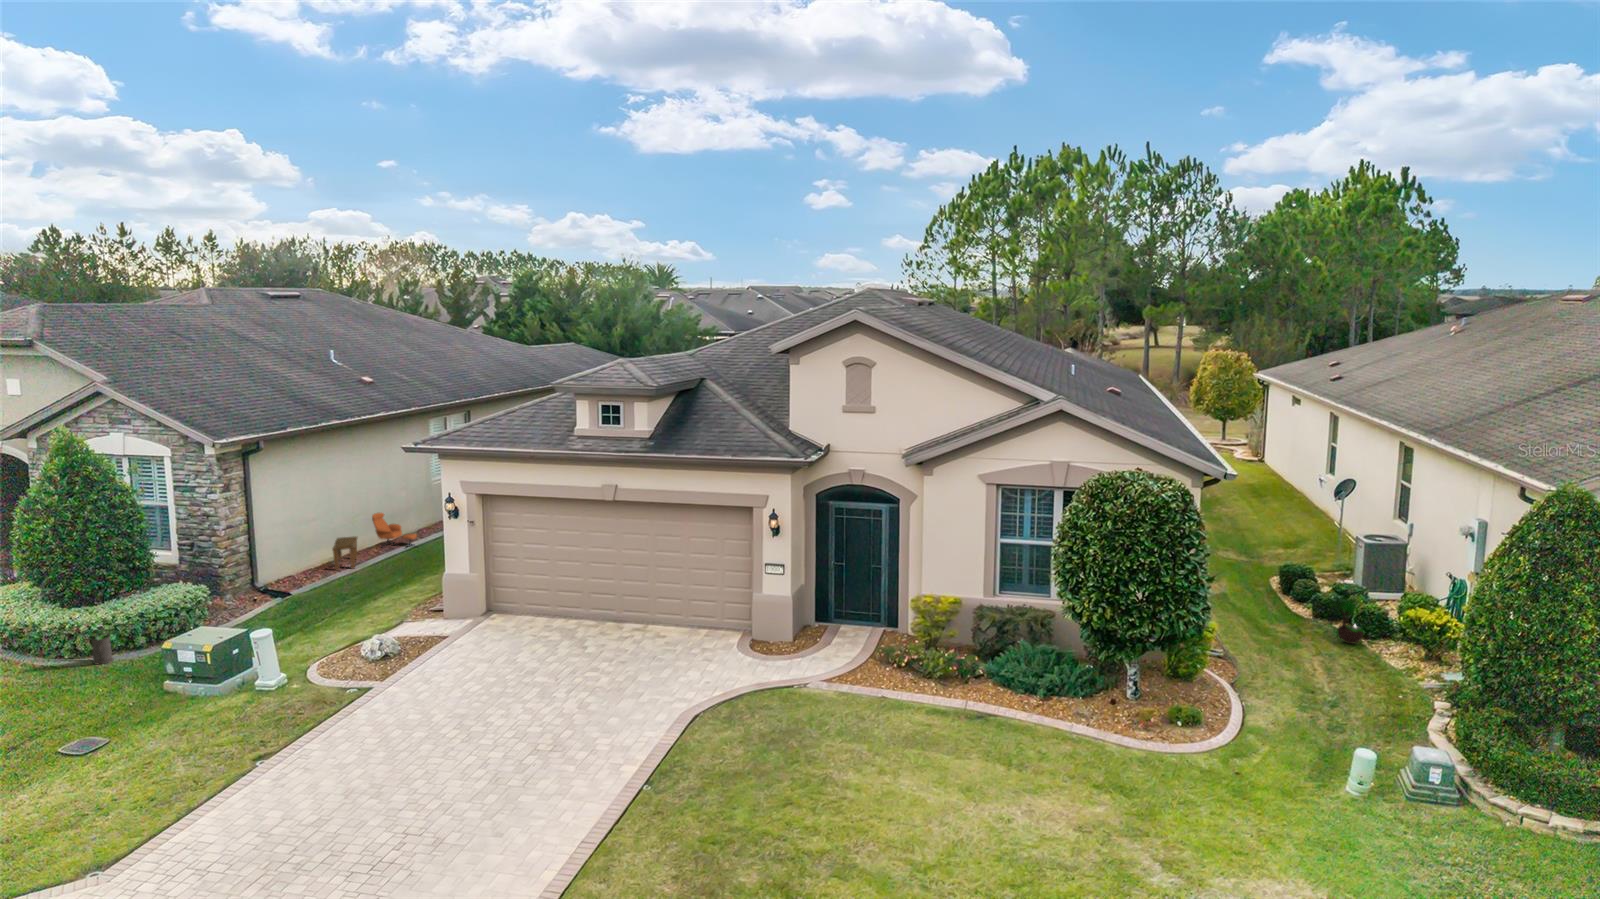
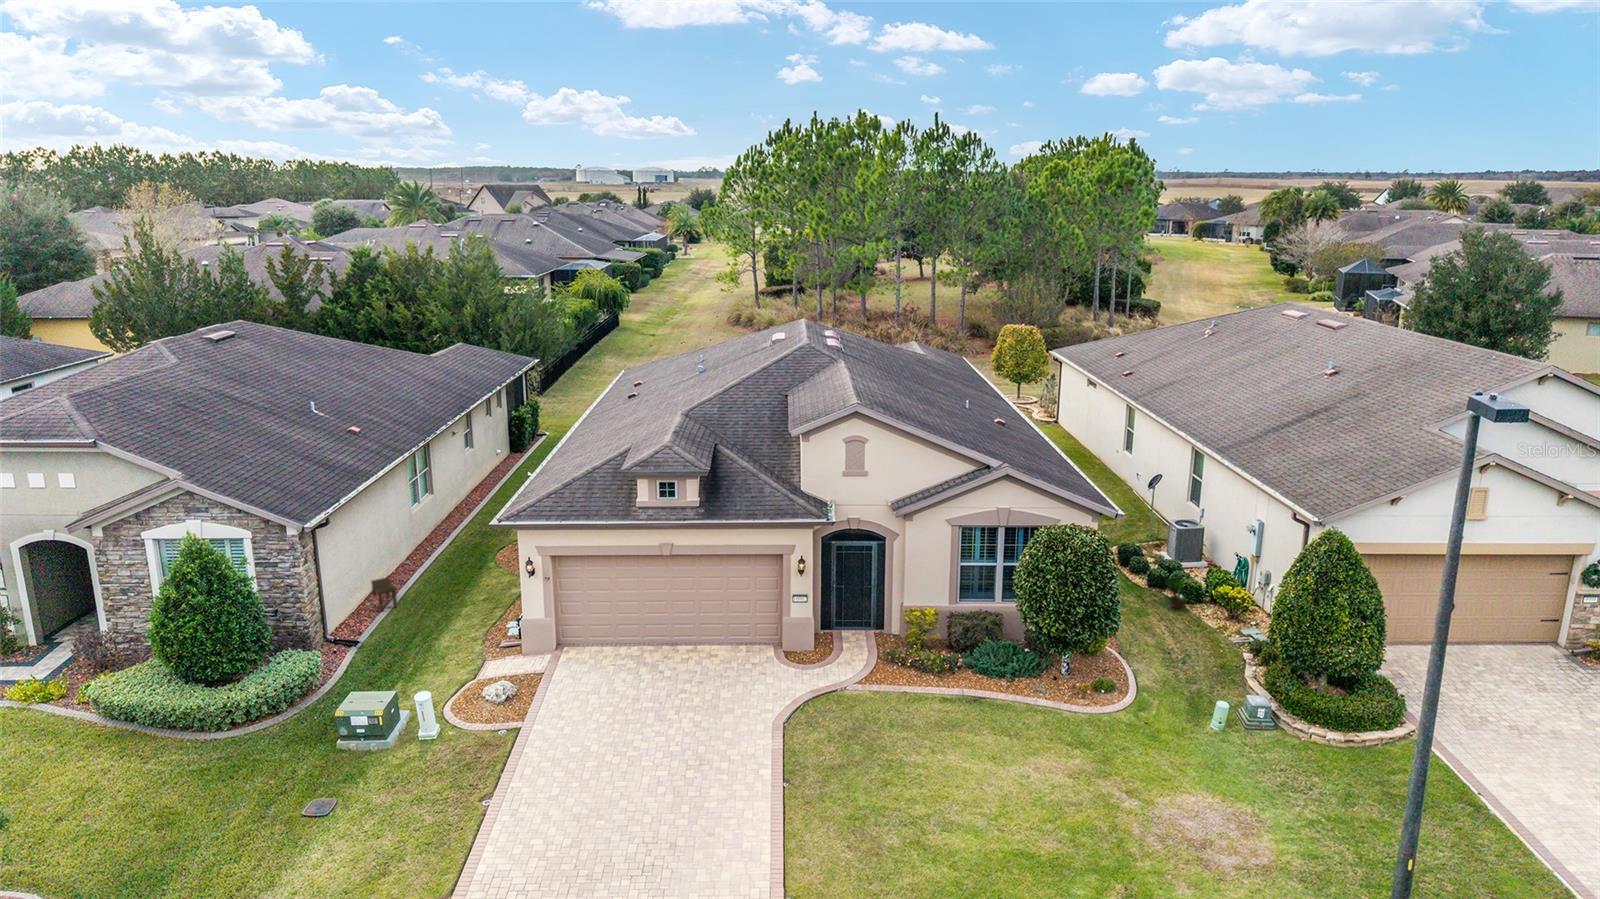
lounge chair: present [372,513,417,546] -> none [389,550,434,582]
watering can: present [92,633,114,664] -> none [251,703,271,737]

